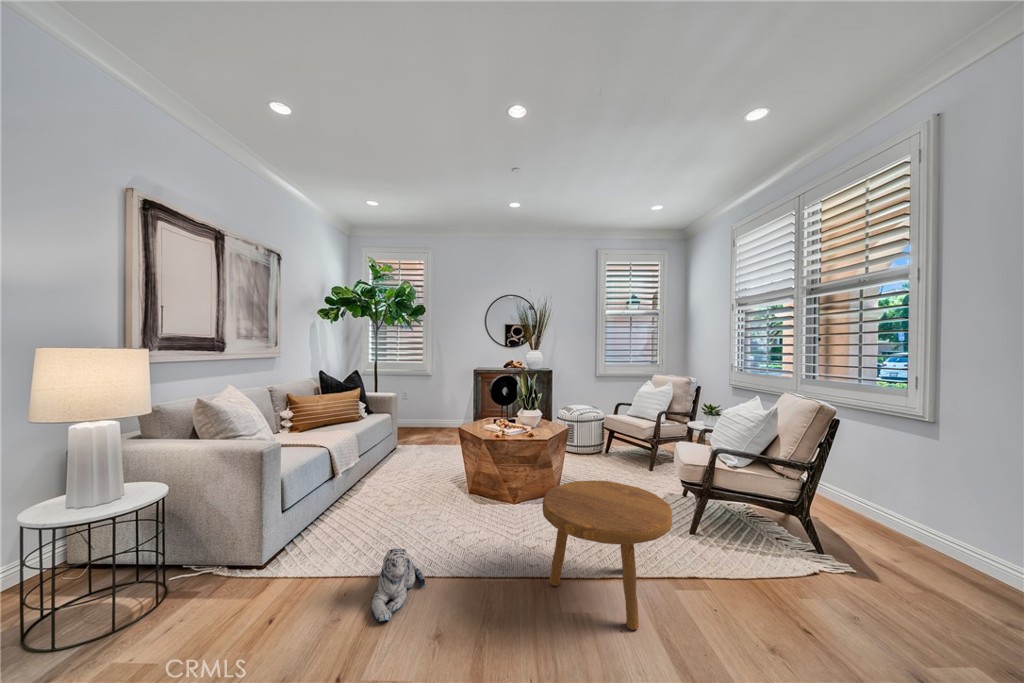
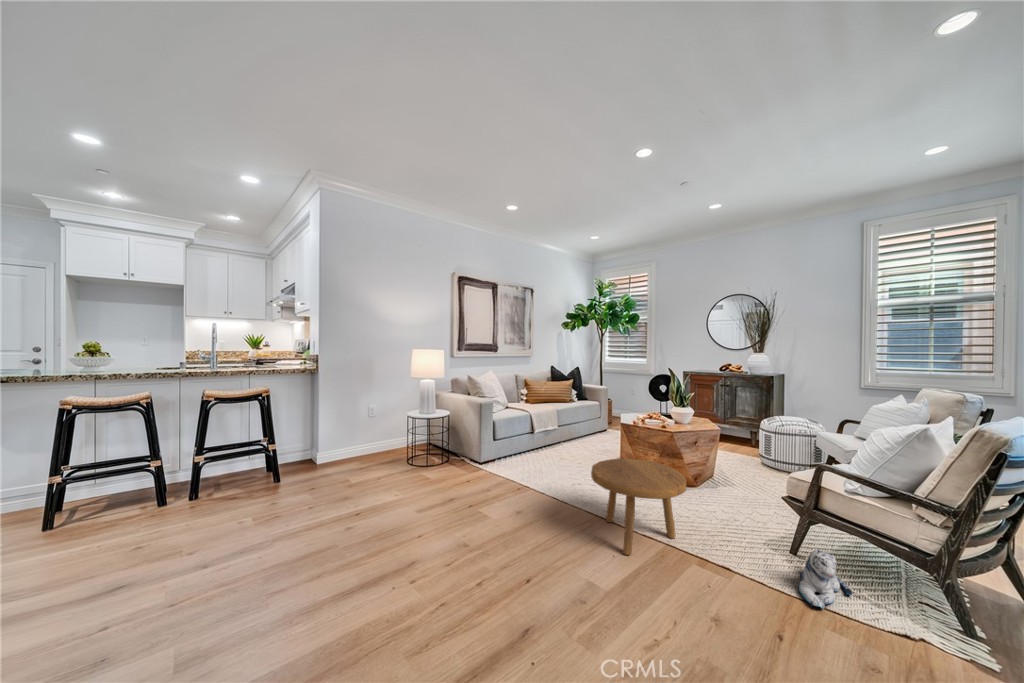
plush toy: present [371,549,425,622] -> present [799,549,852,609]

